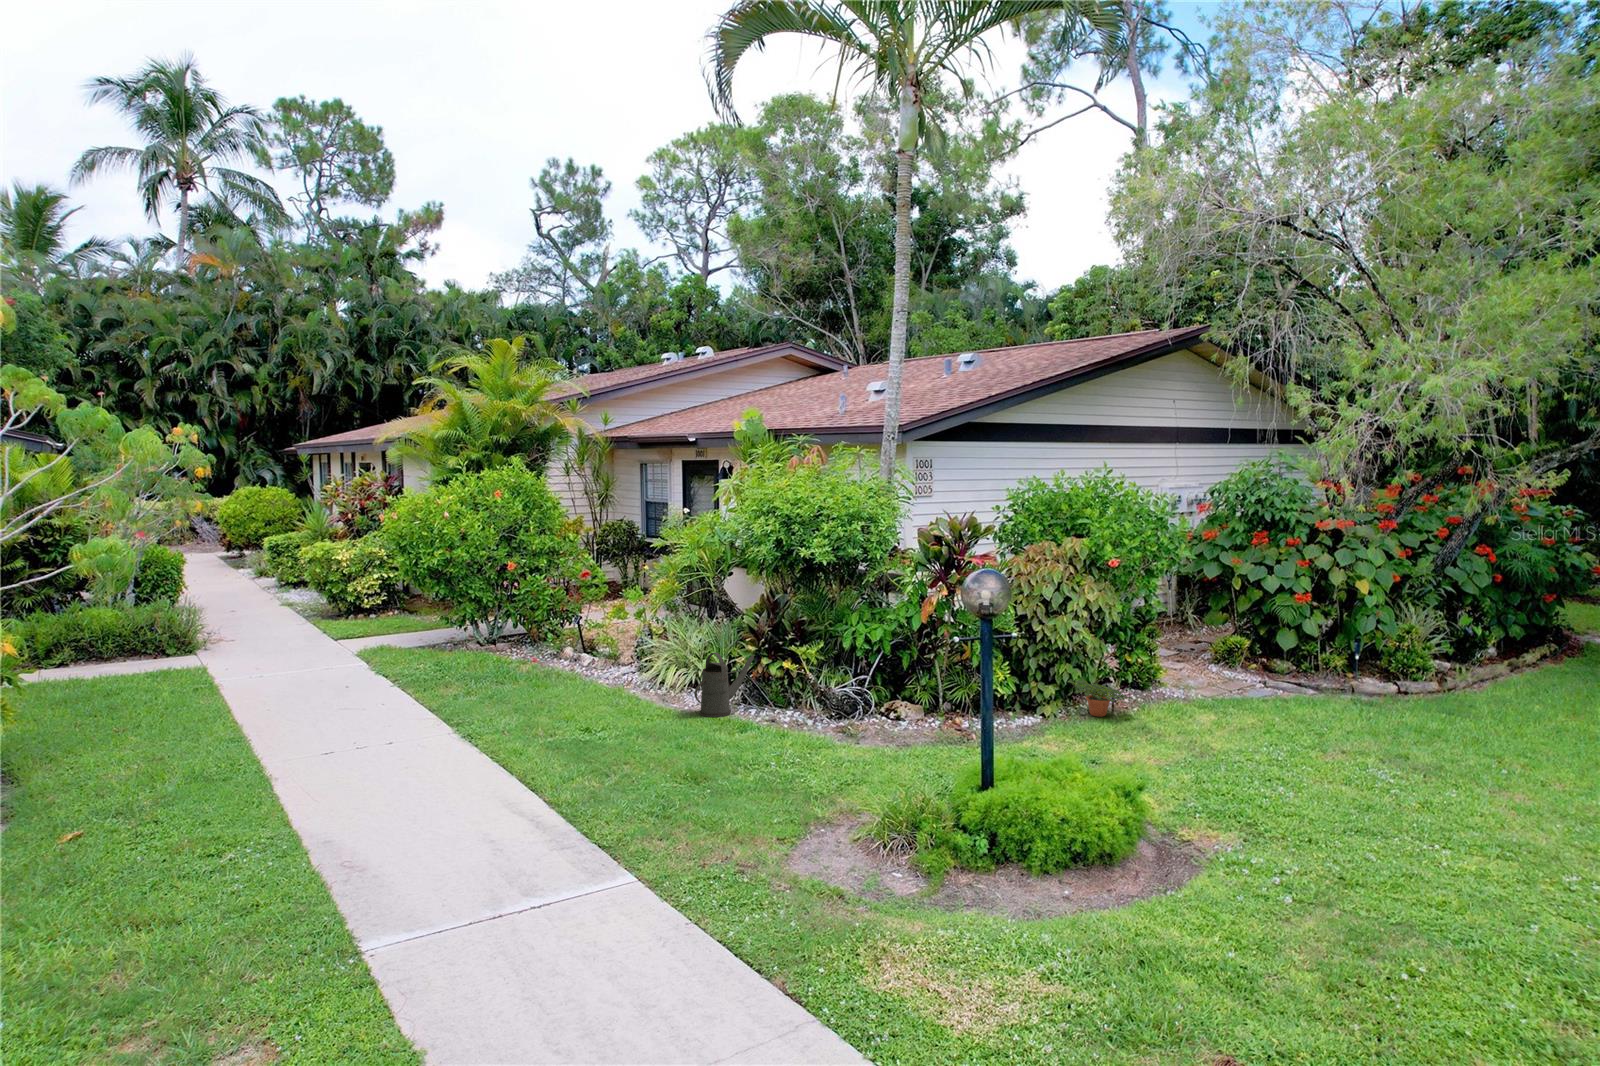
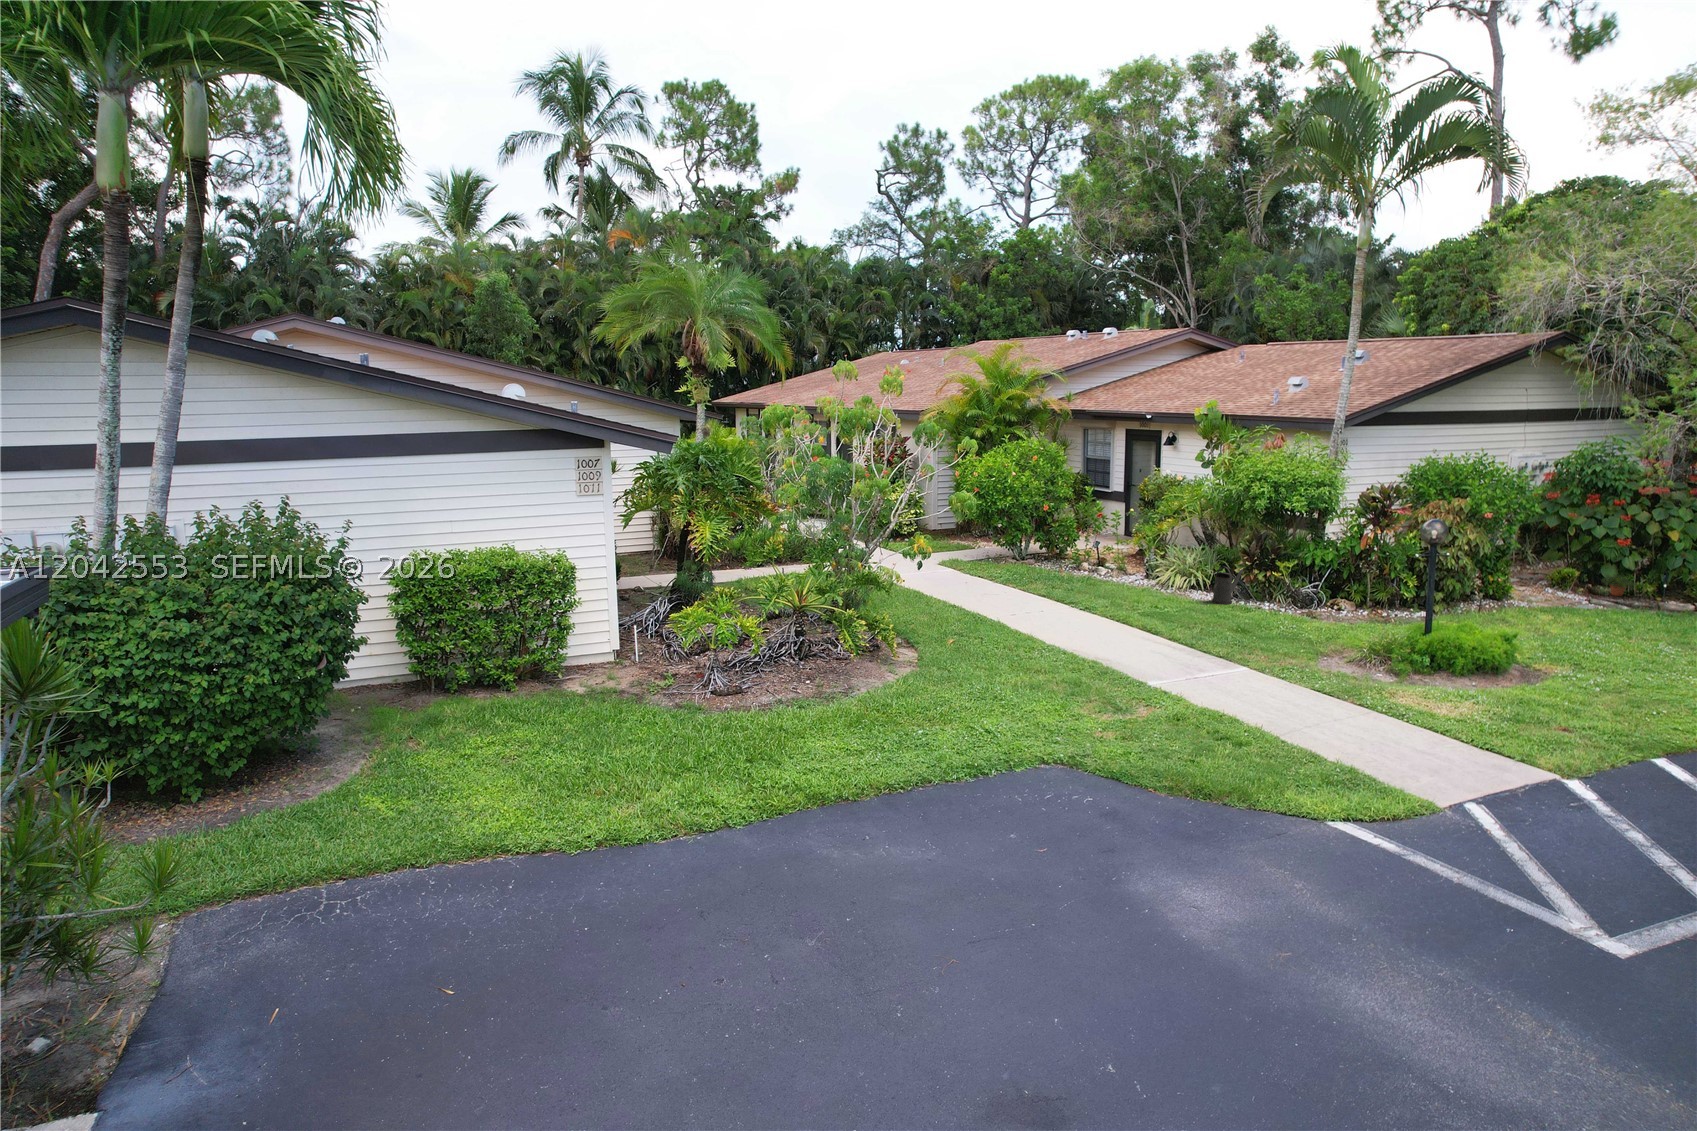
potted plant: present [1068,677,1132,717] -> present [1602,574,1643,596]

